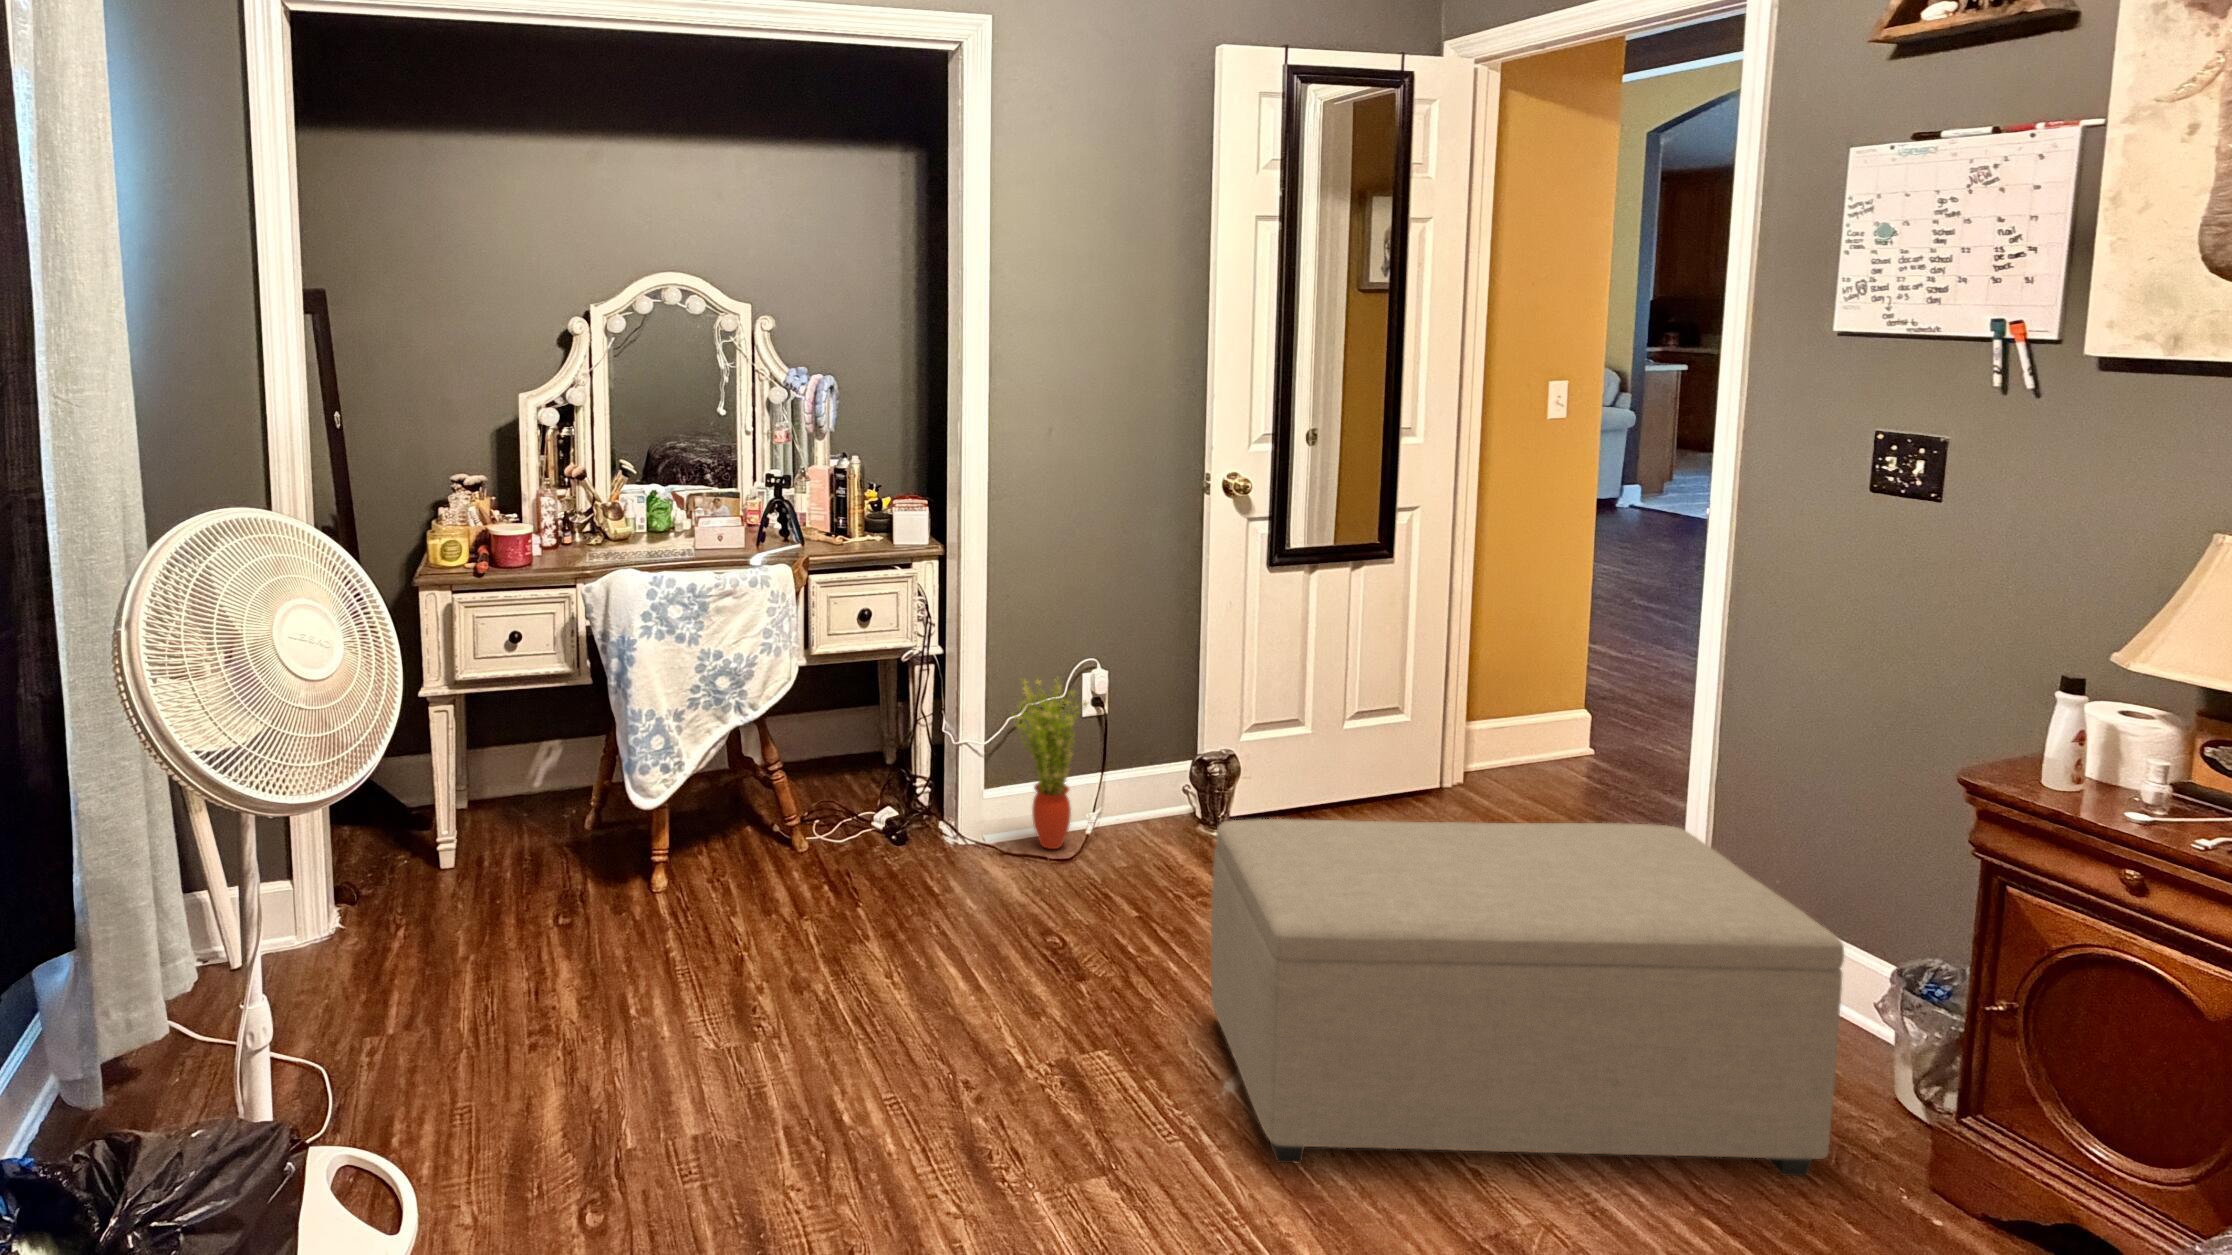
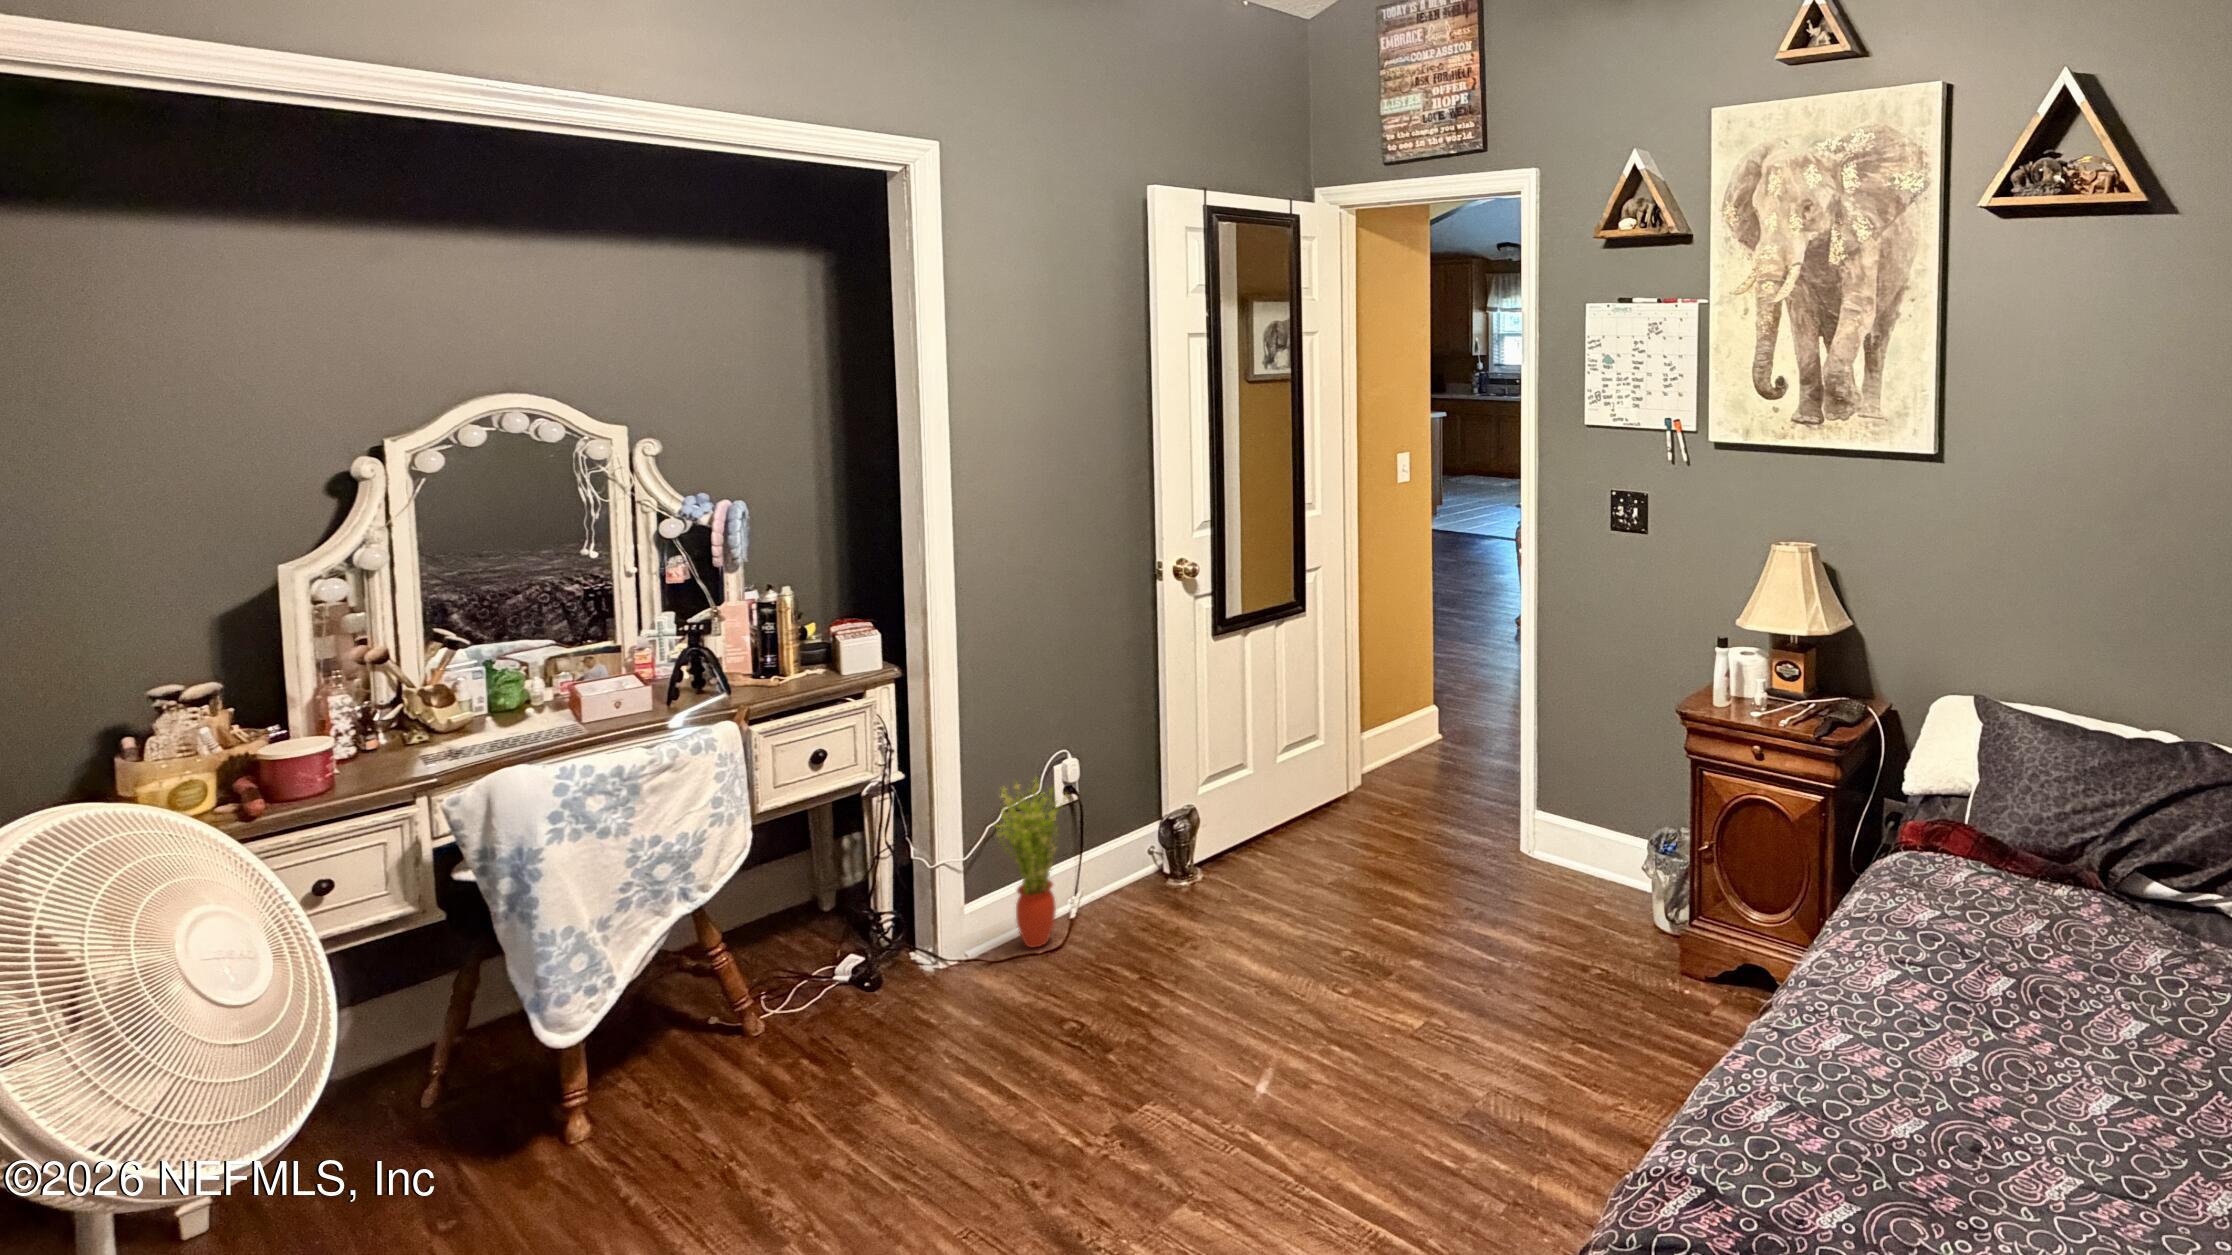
ottoman: present [1211,819,1844,1176] -> none [1227,781,1630,1126]

